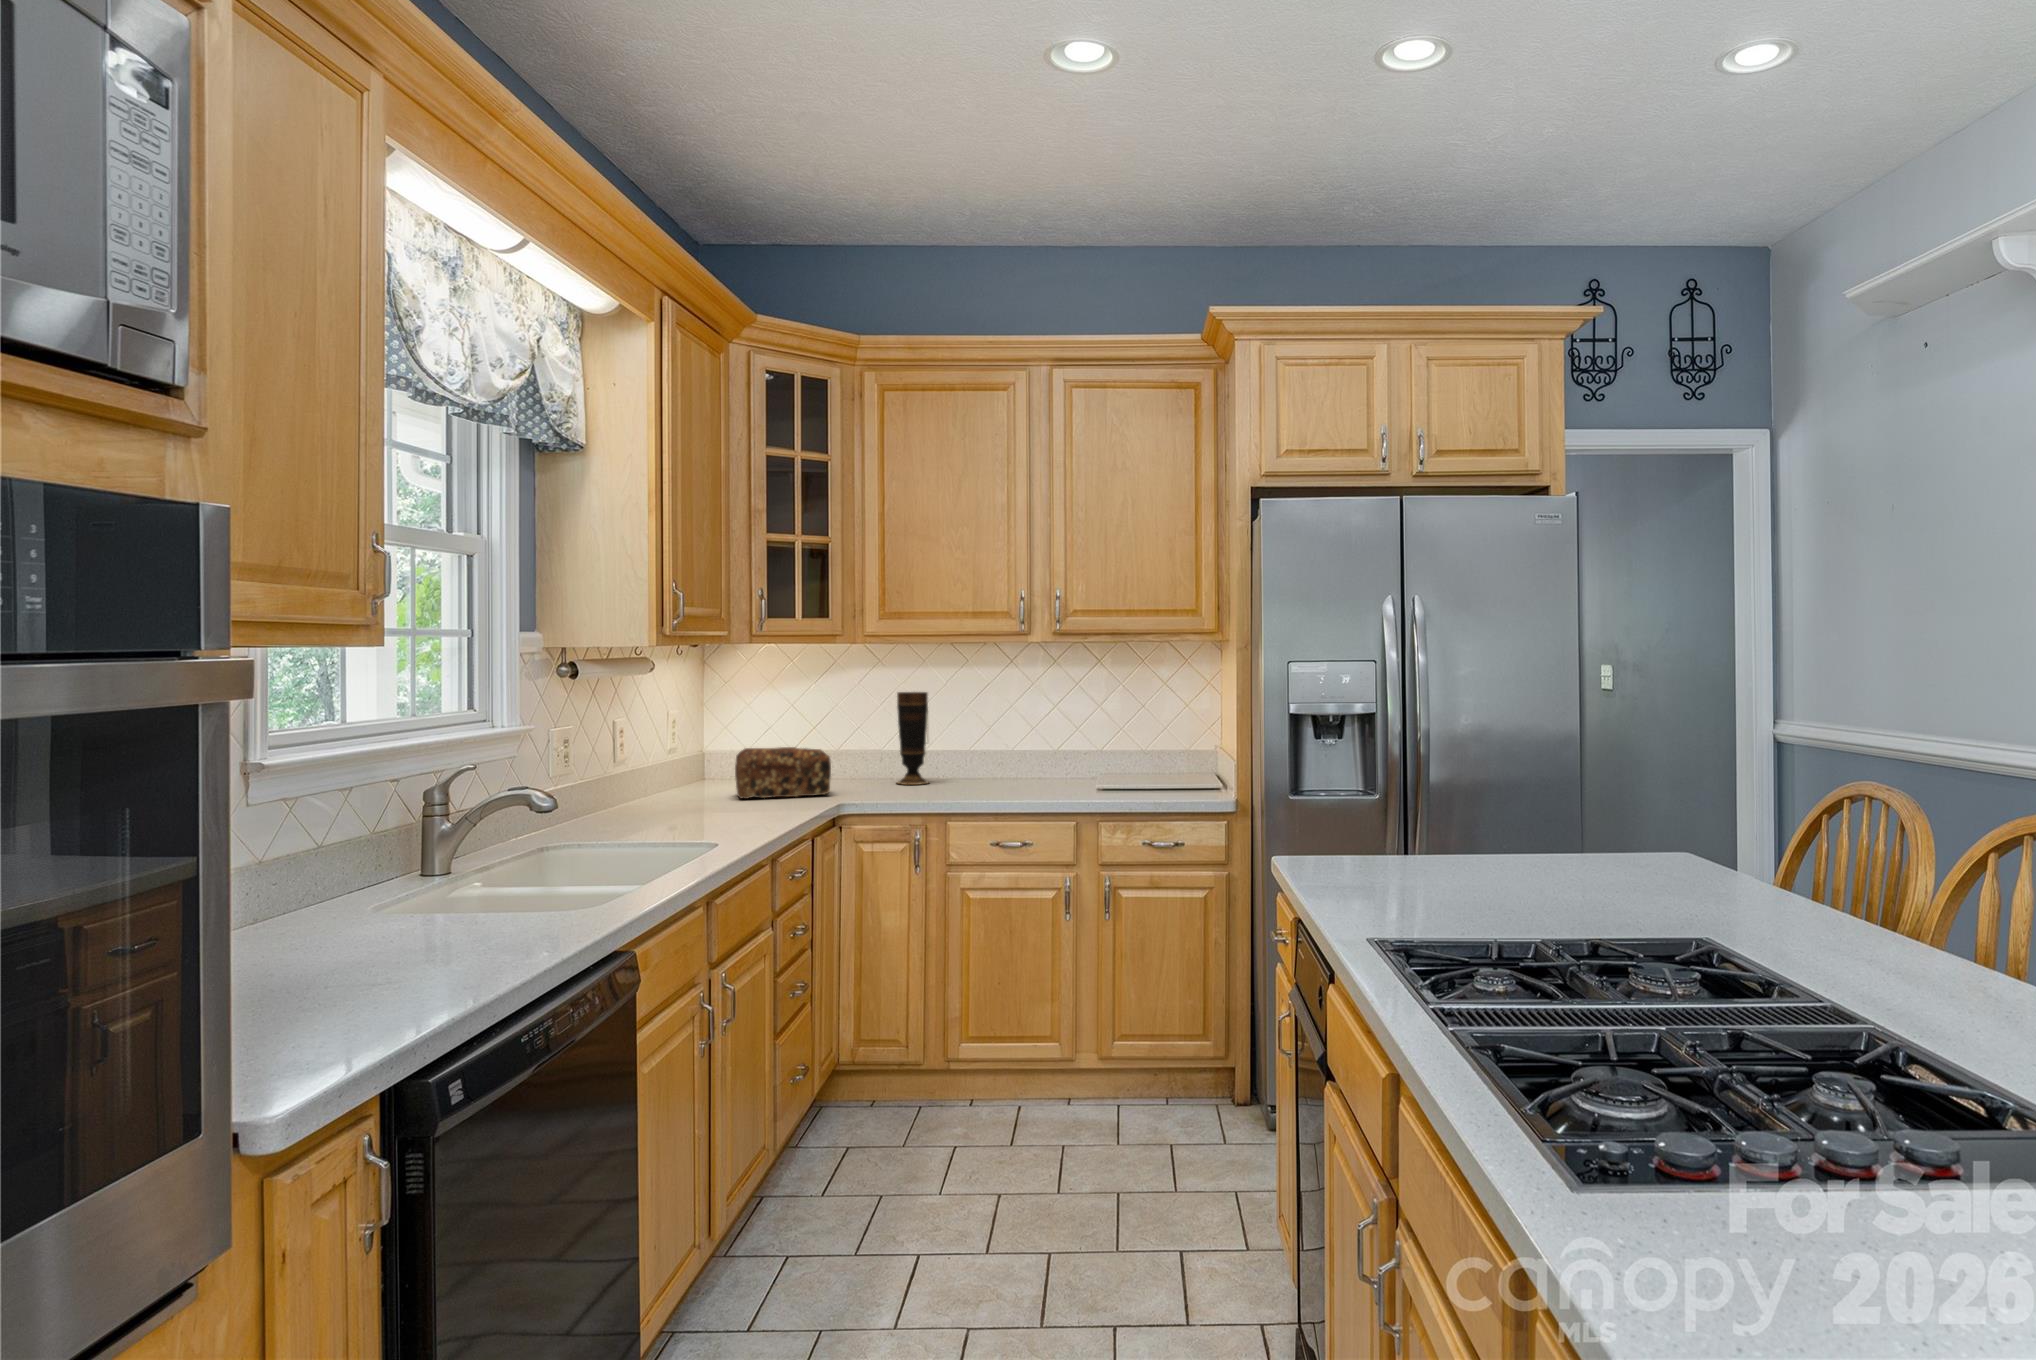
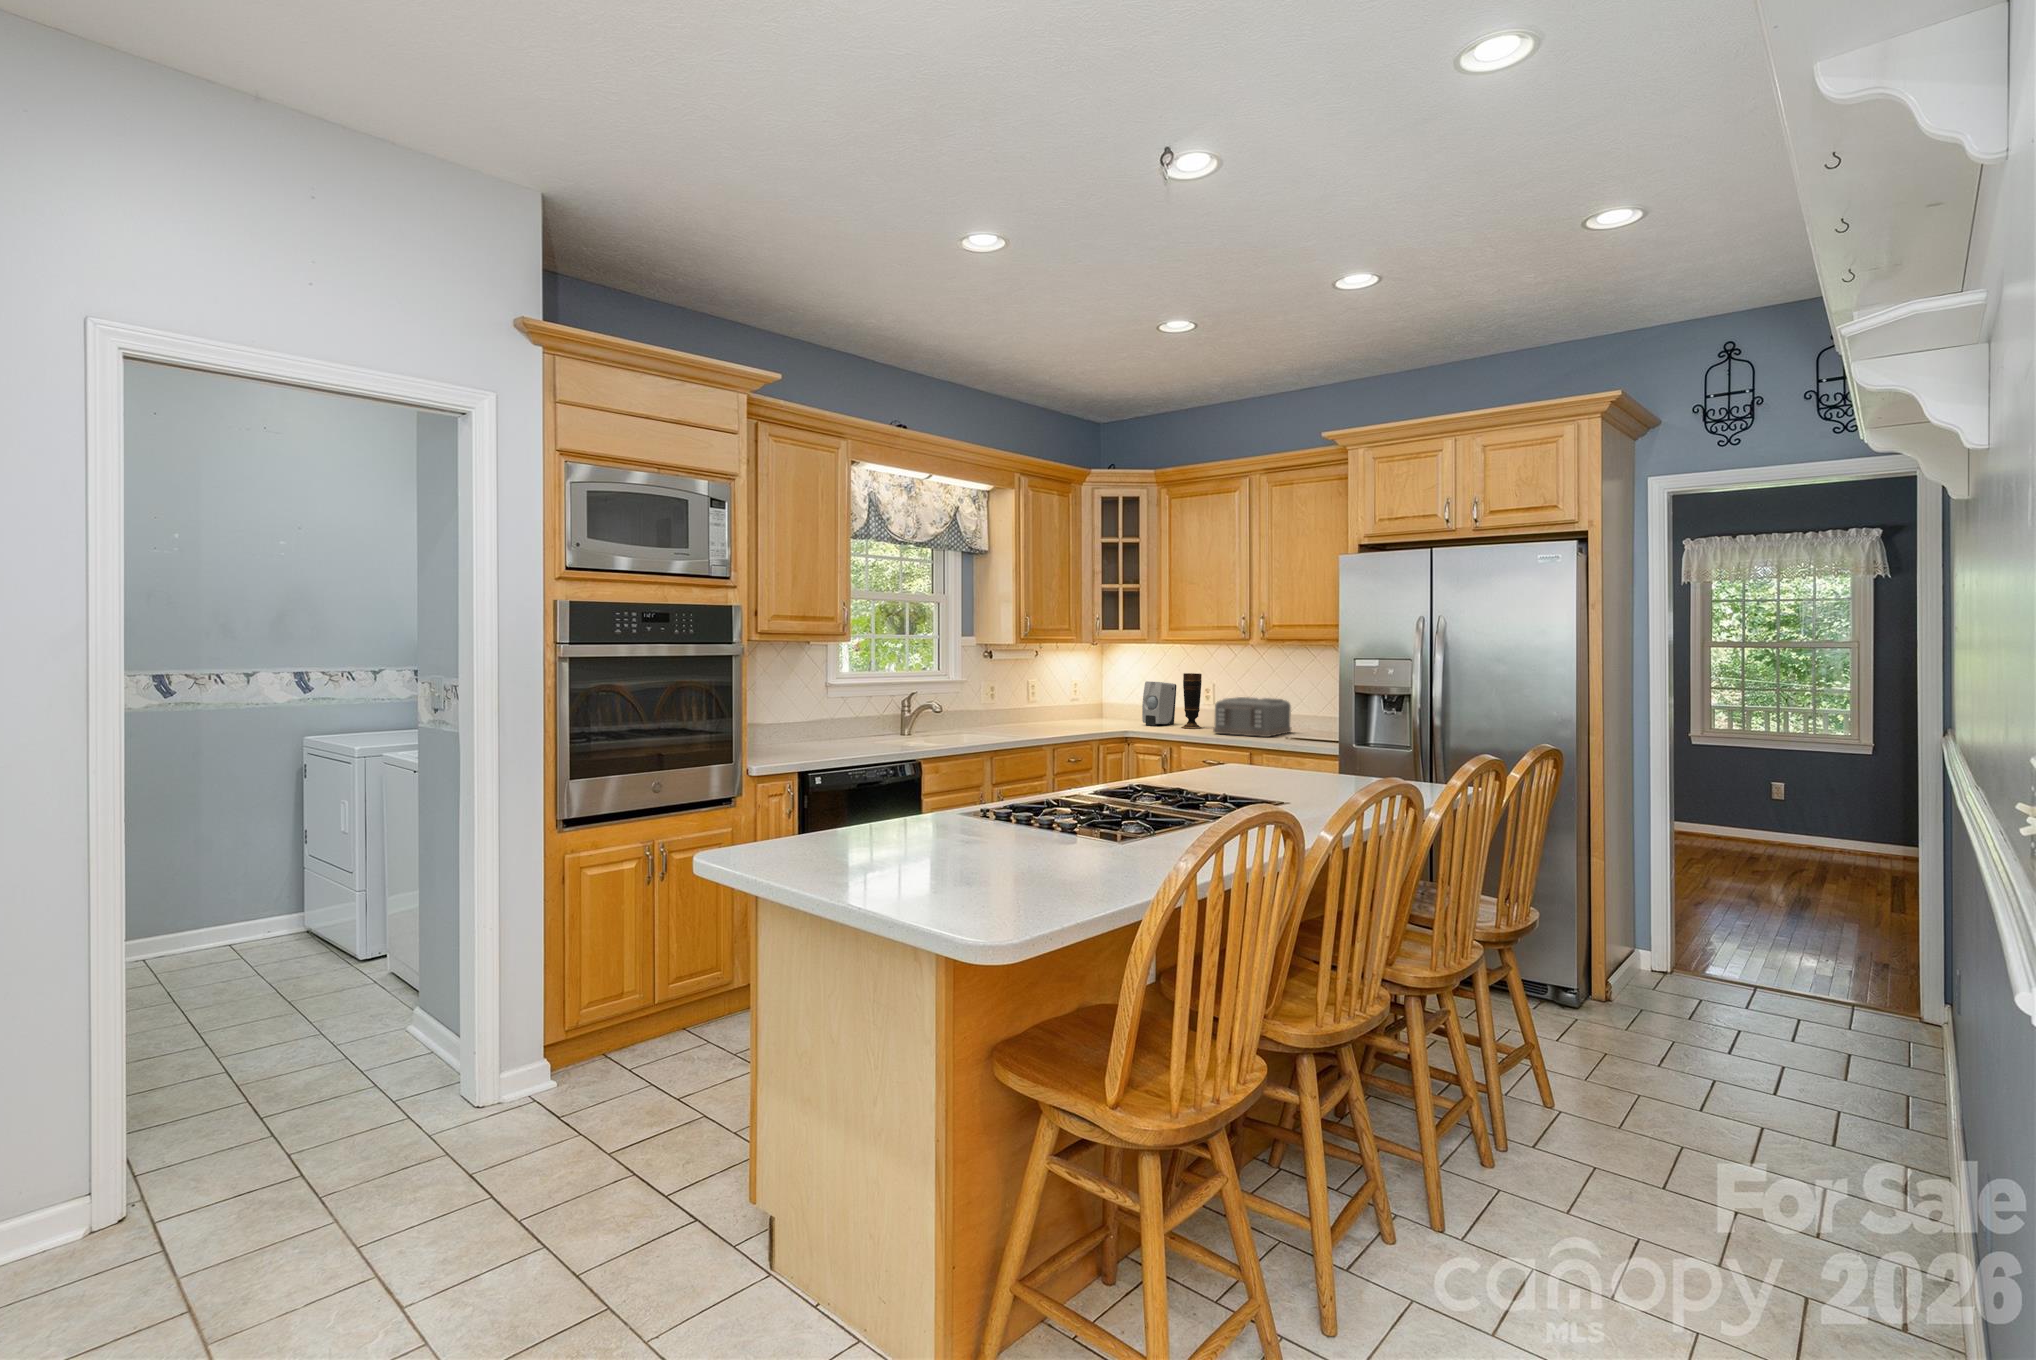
soap dispenser: none [822,708,867,785] -> present [1142,681,1176,726]
toaster: none [986,727,1083,790] -> present [1213,697,1291,737]
bread loaf: present [735,747,831,799] -> none [1080,701,1134,729]

